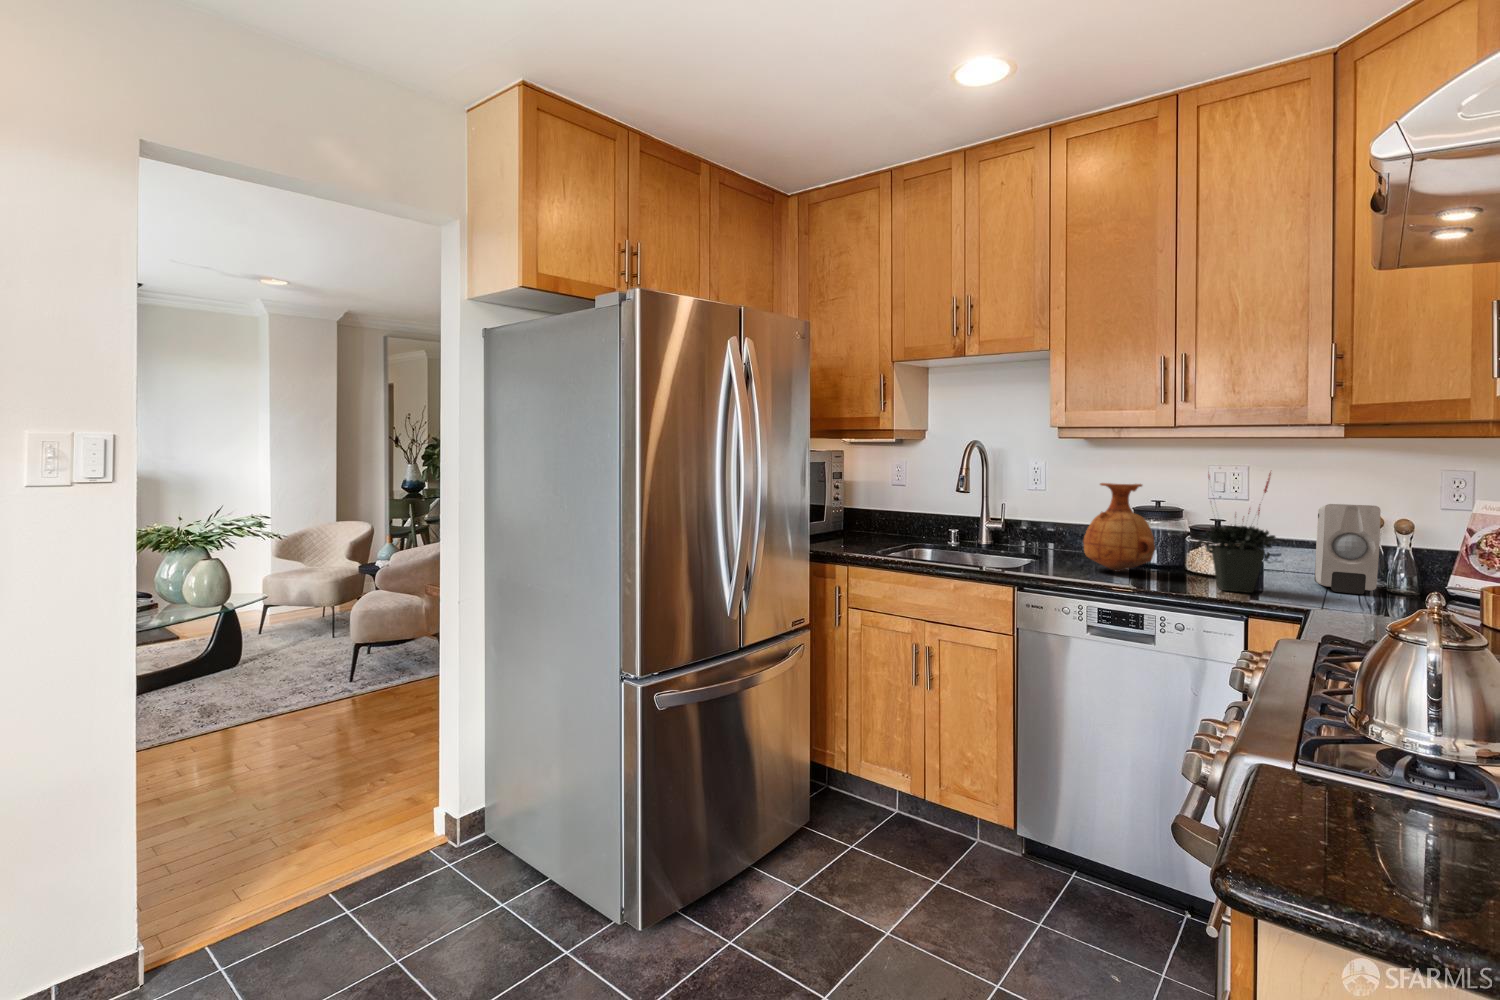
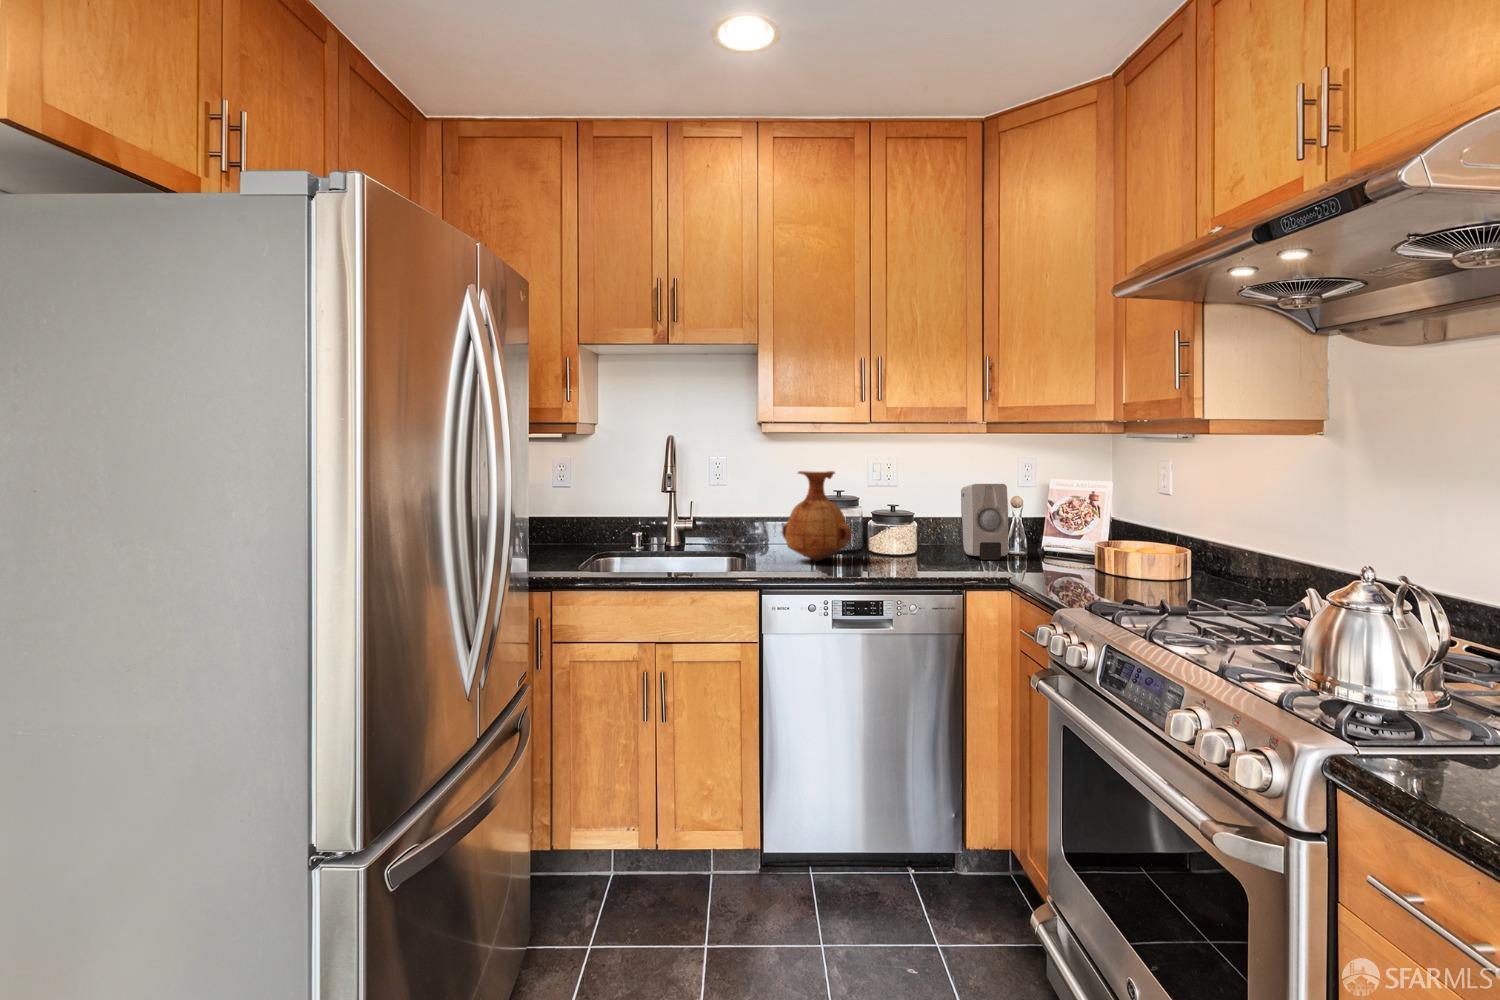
potted plant: present [1198,472,1276,593] -> none [888,455,950,568]

